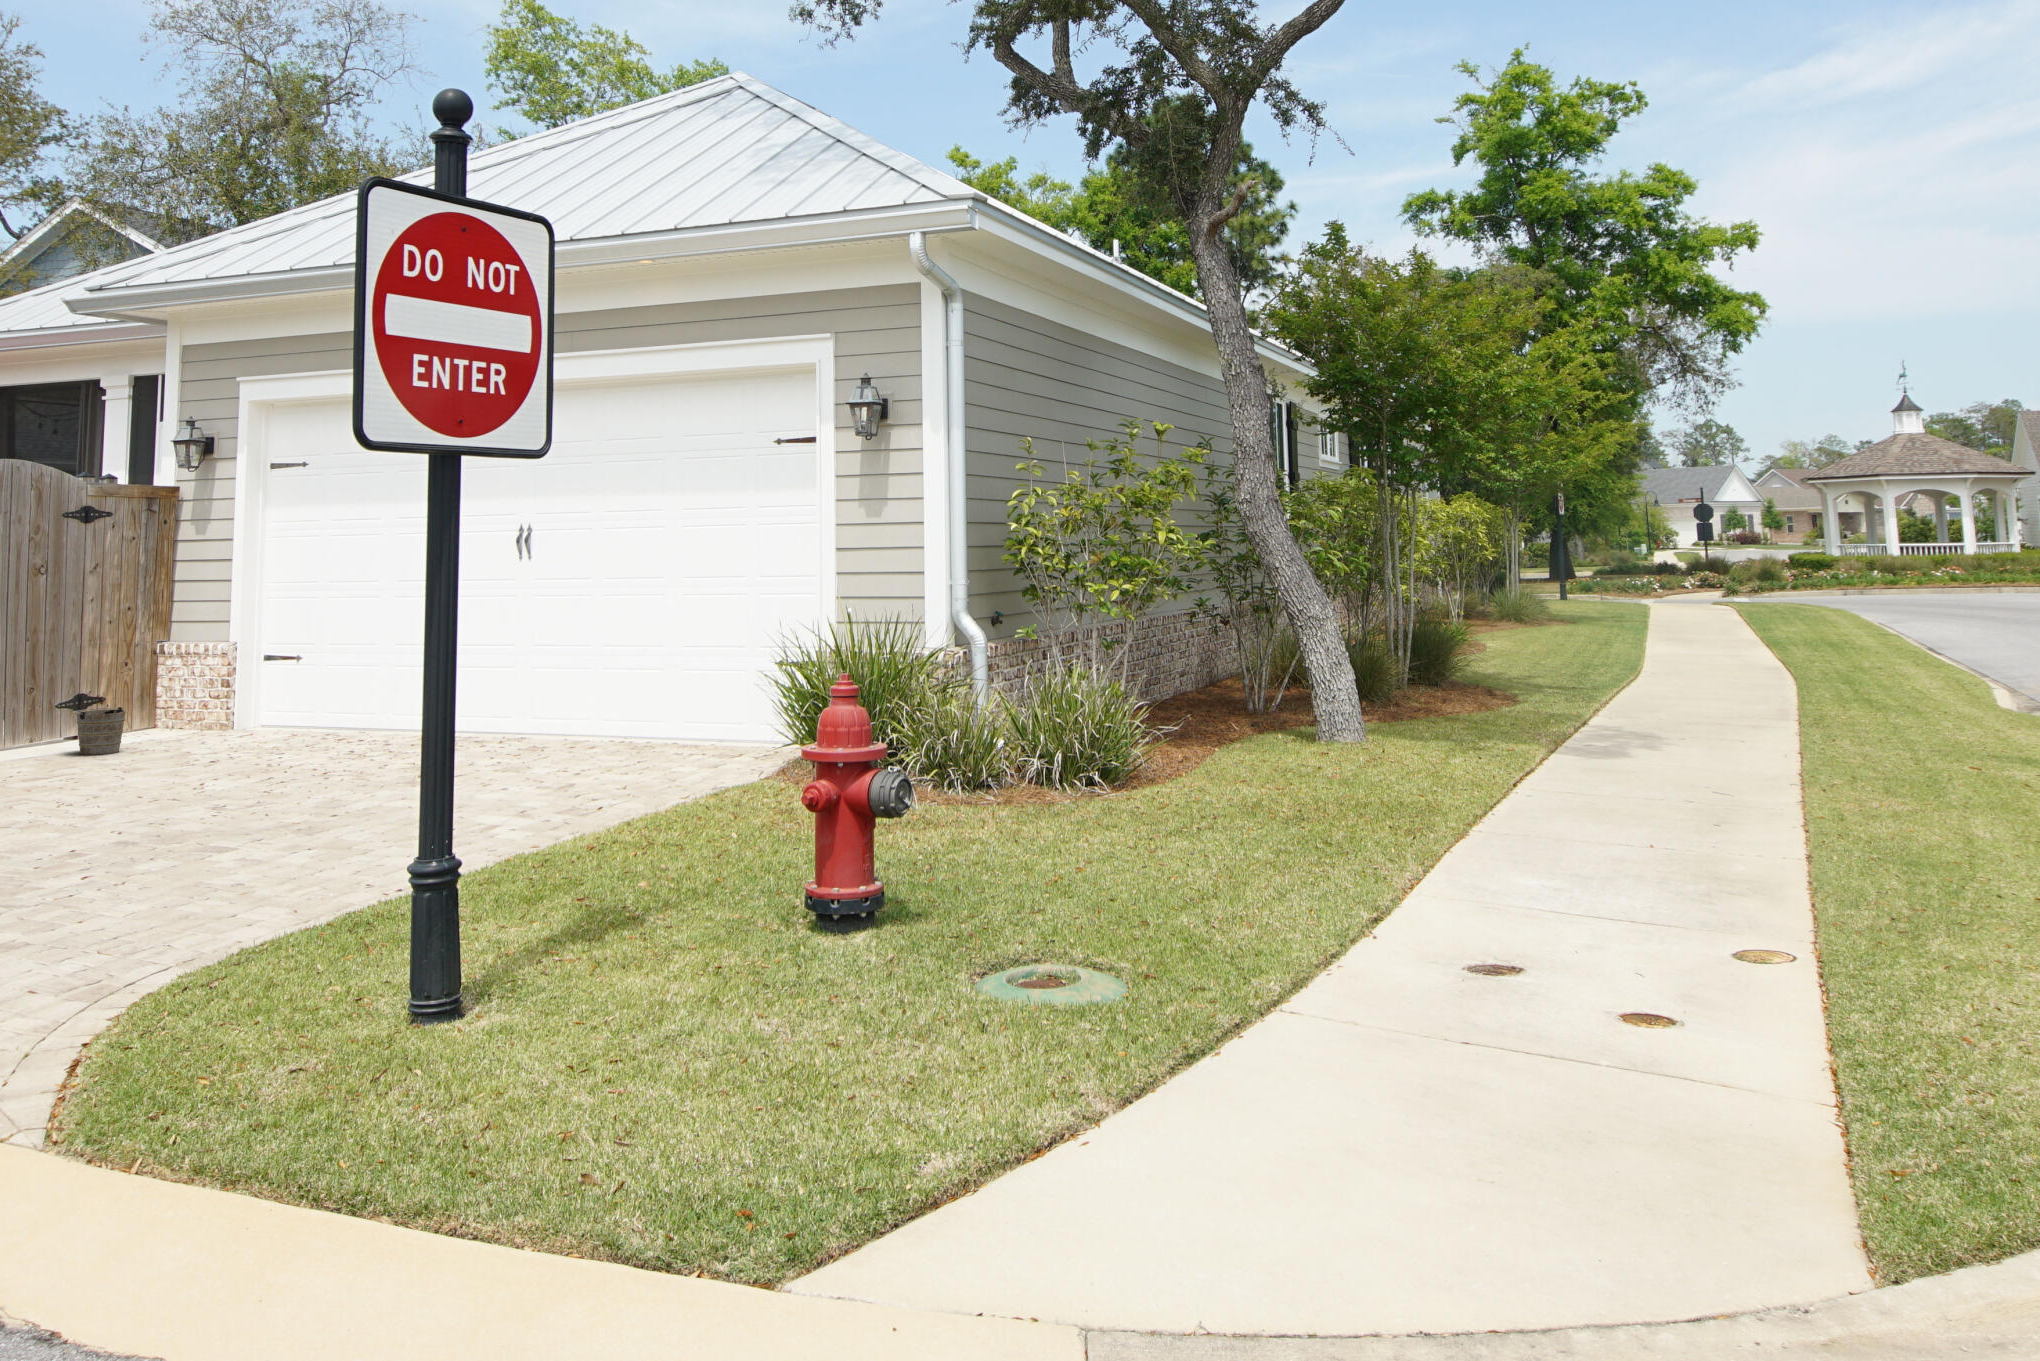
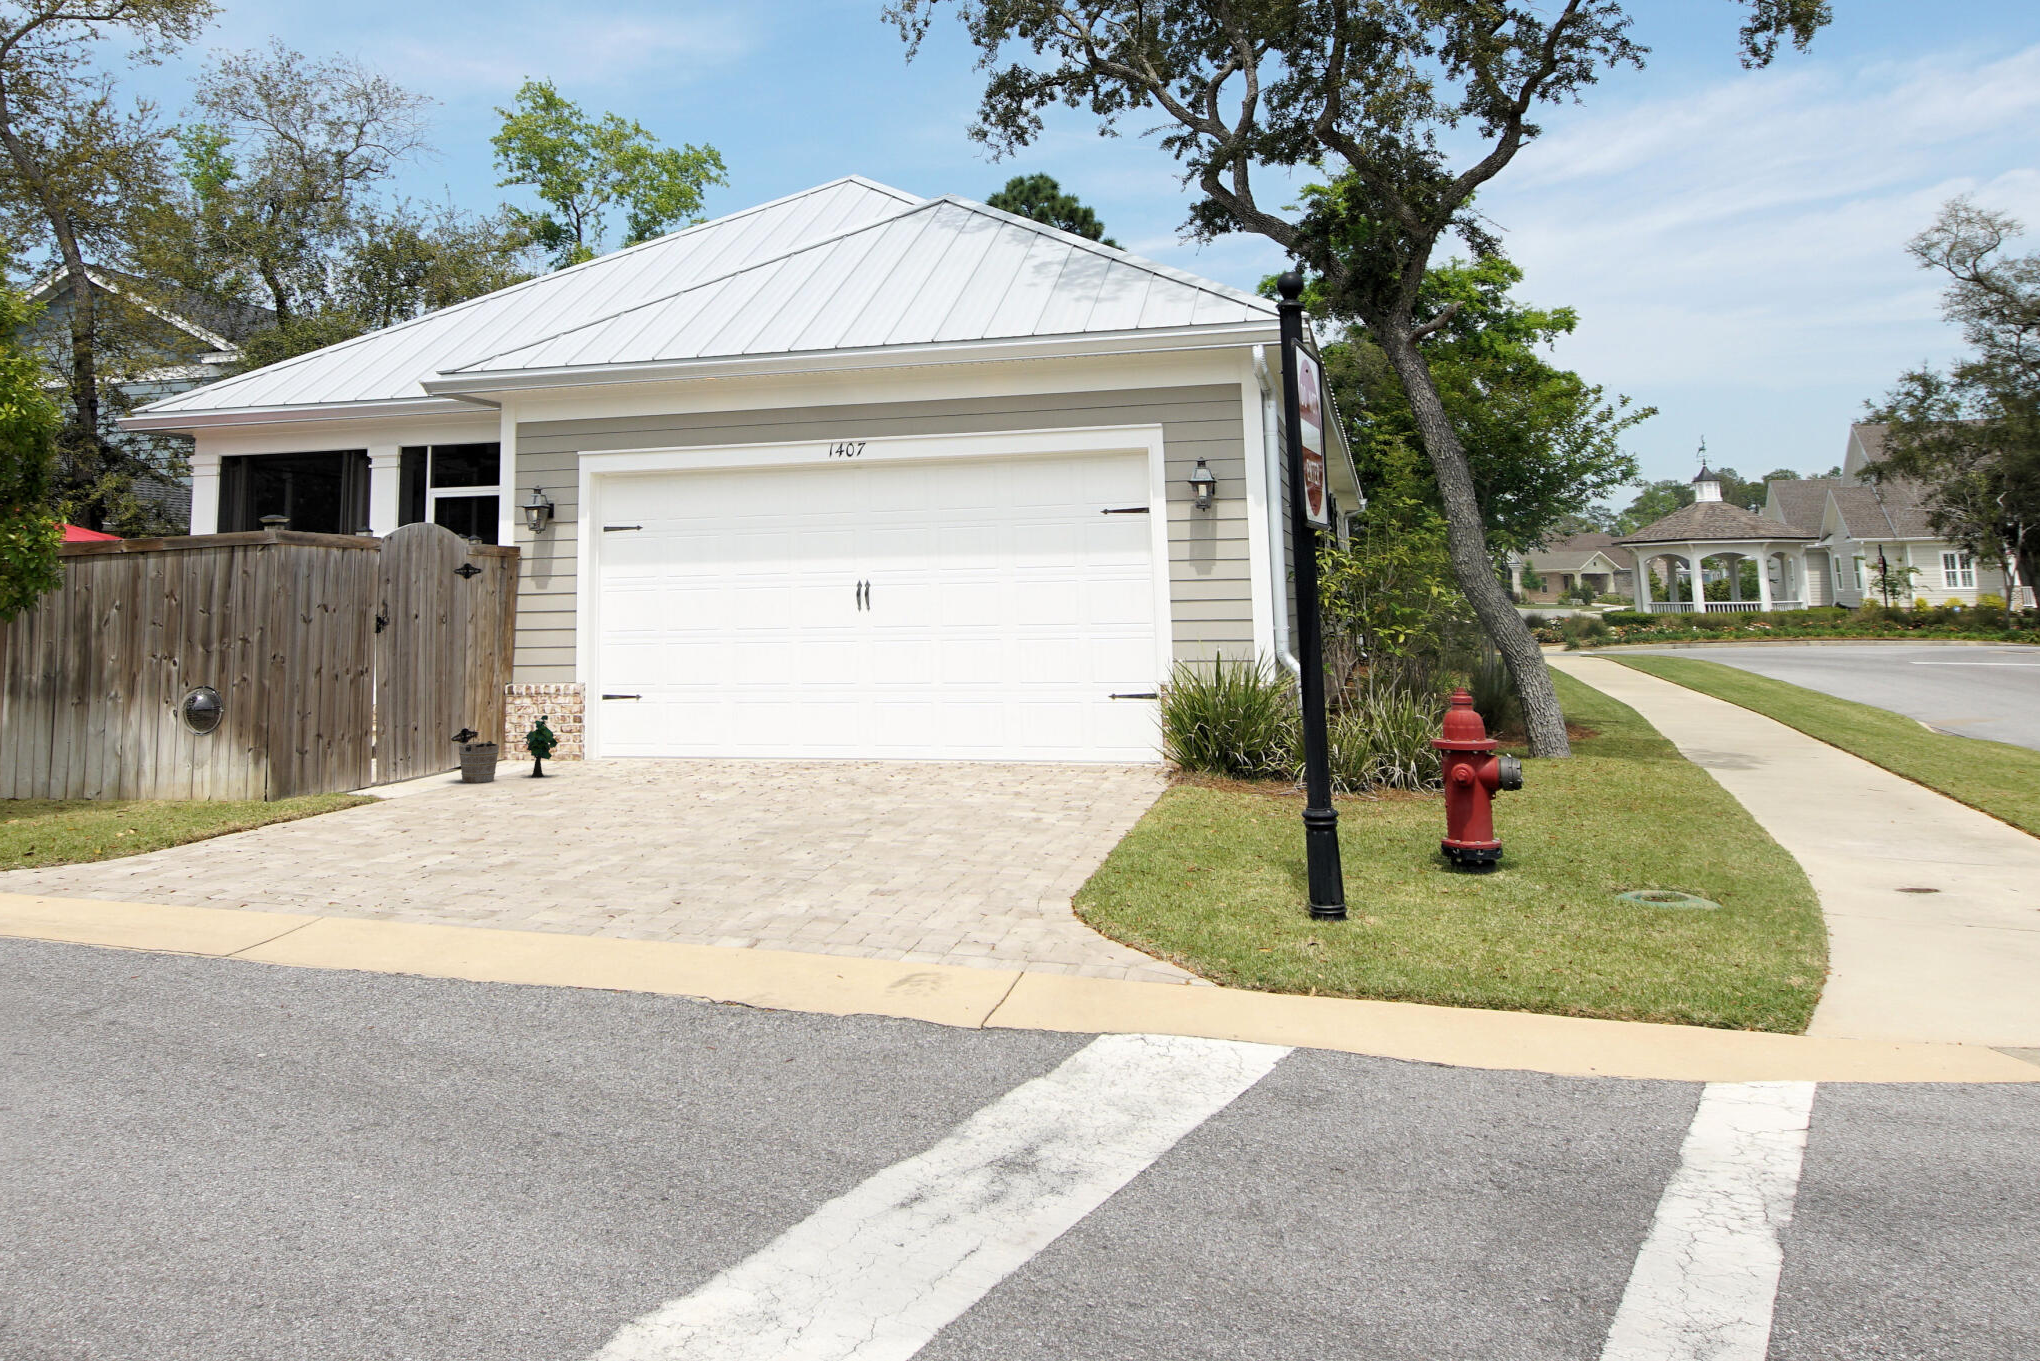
decorative plant: none [162,678,204,748] -> present [522,715,558,777]

